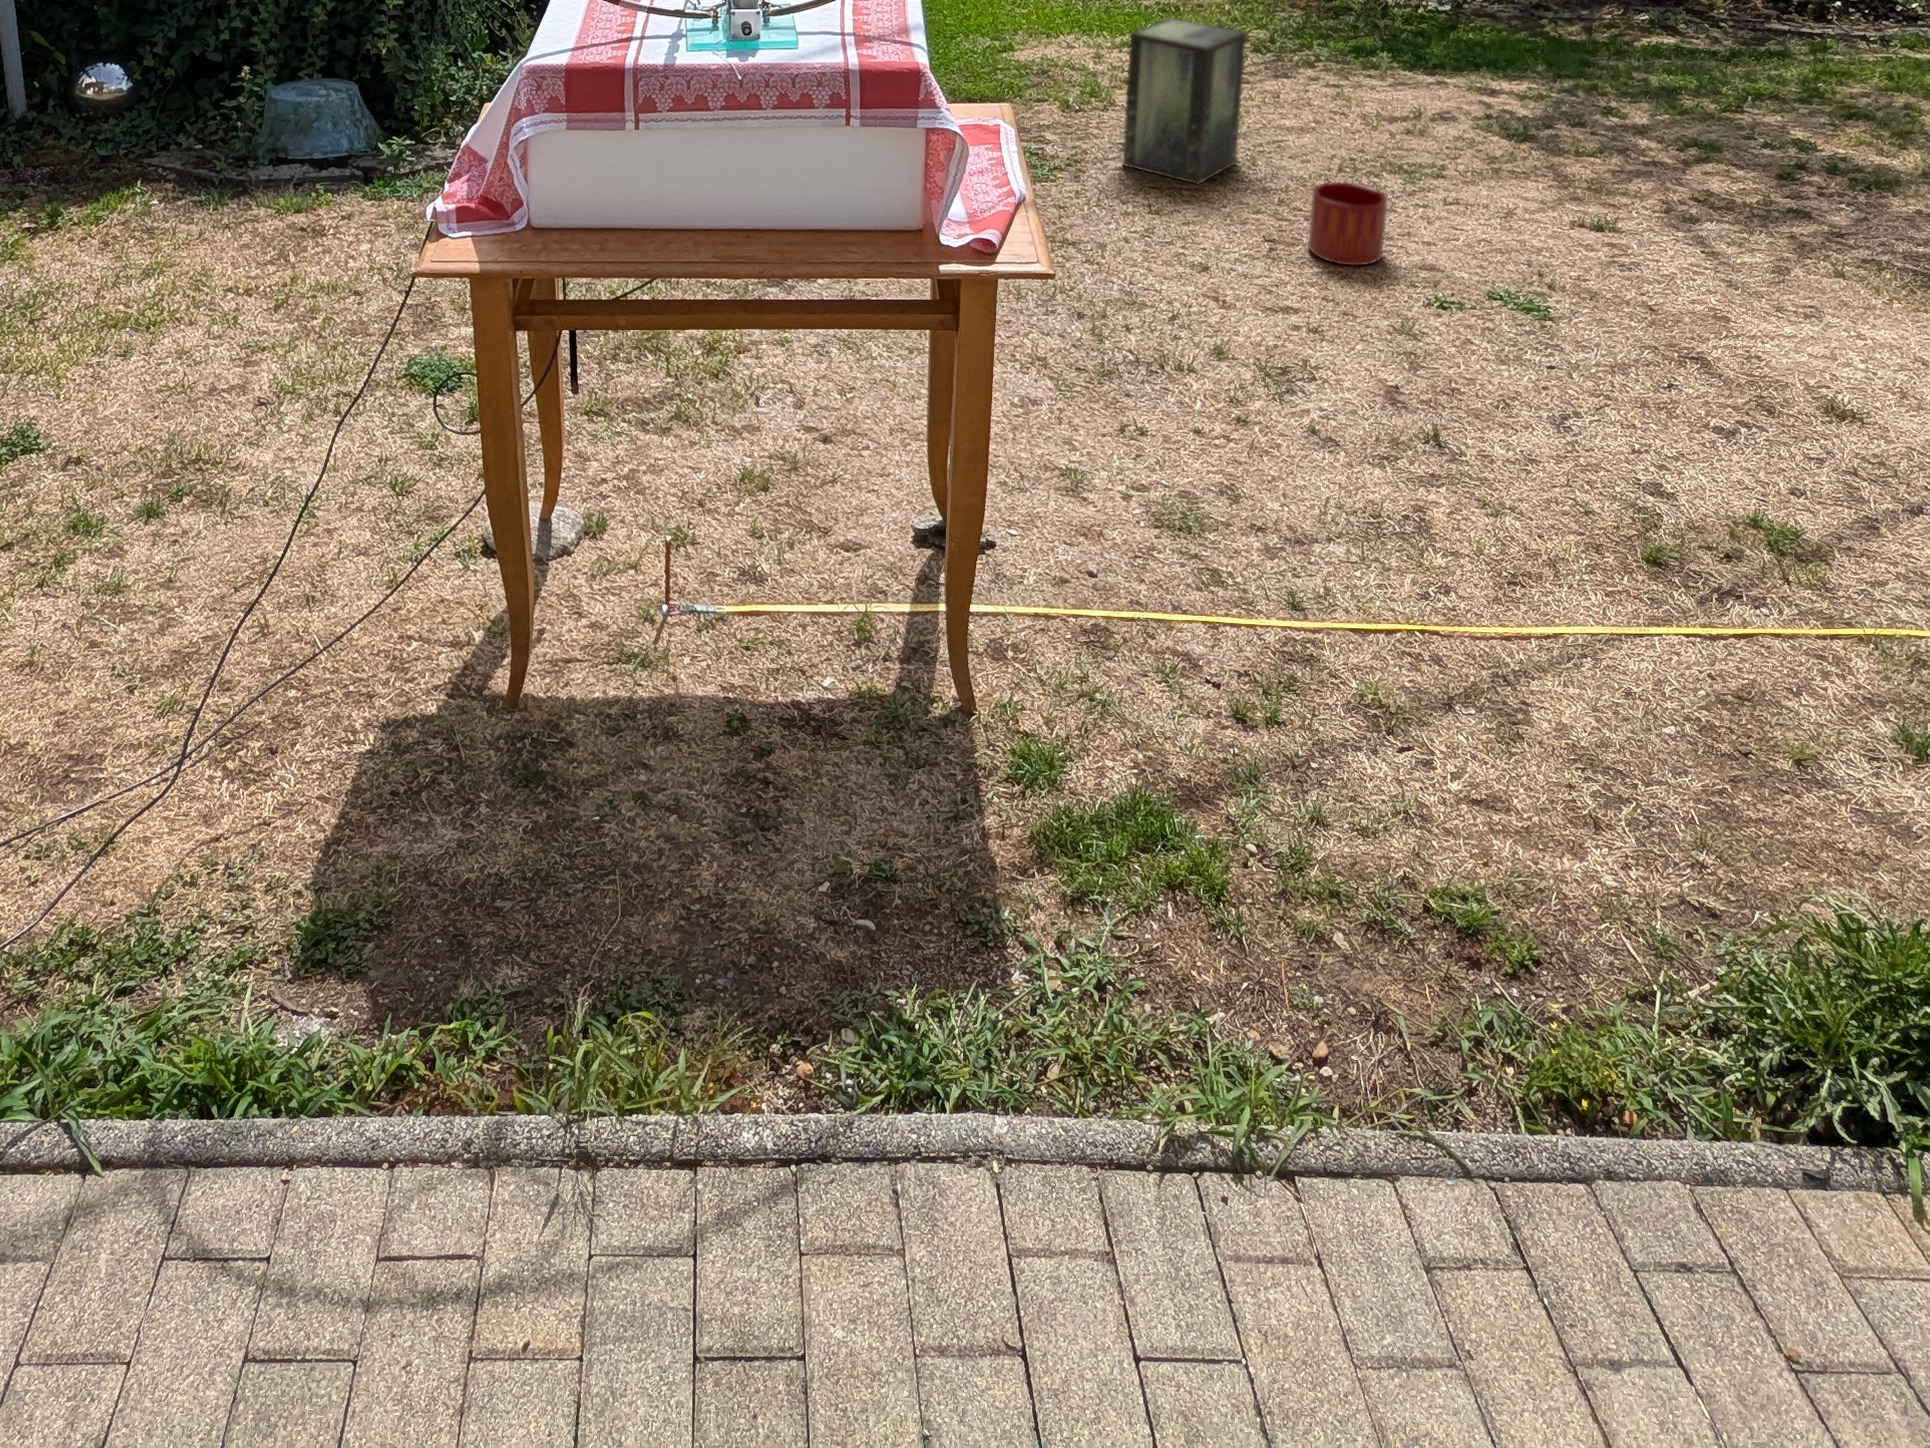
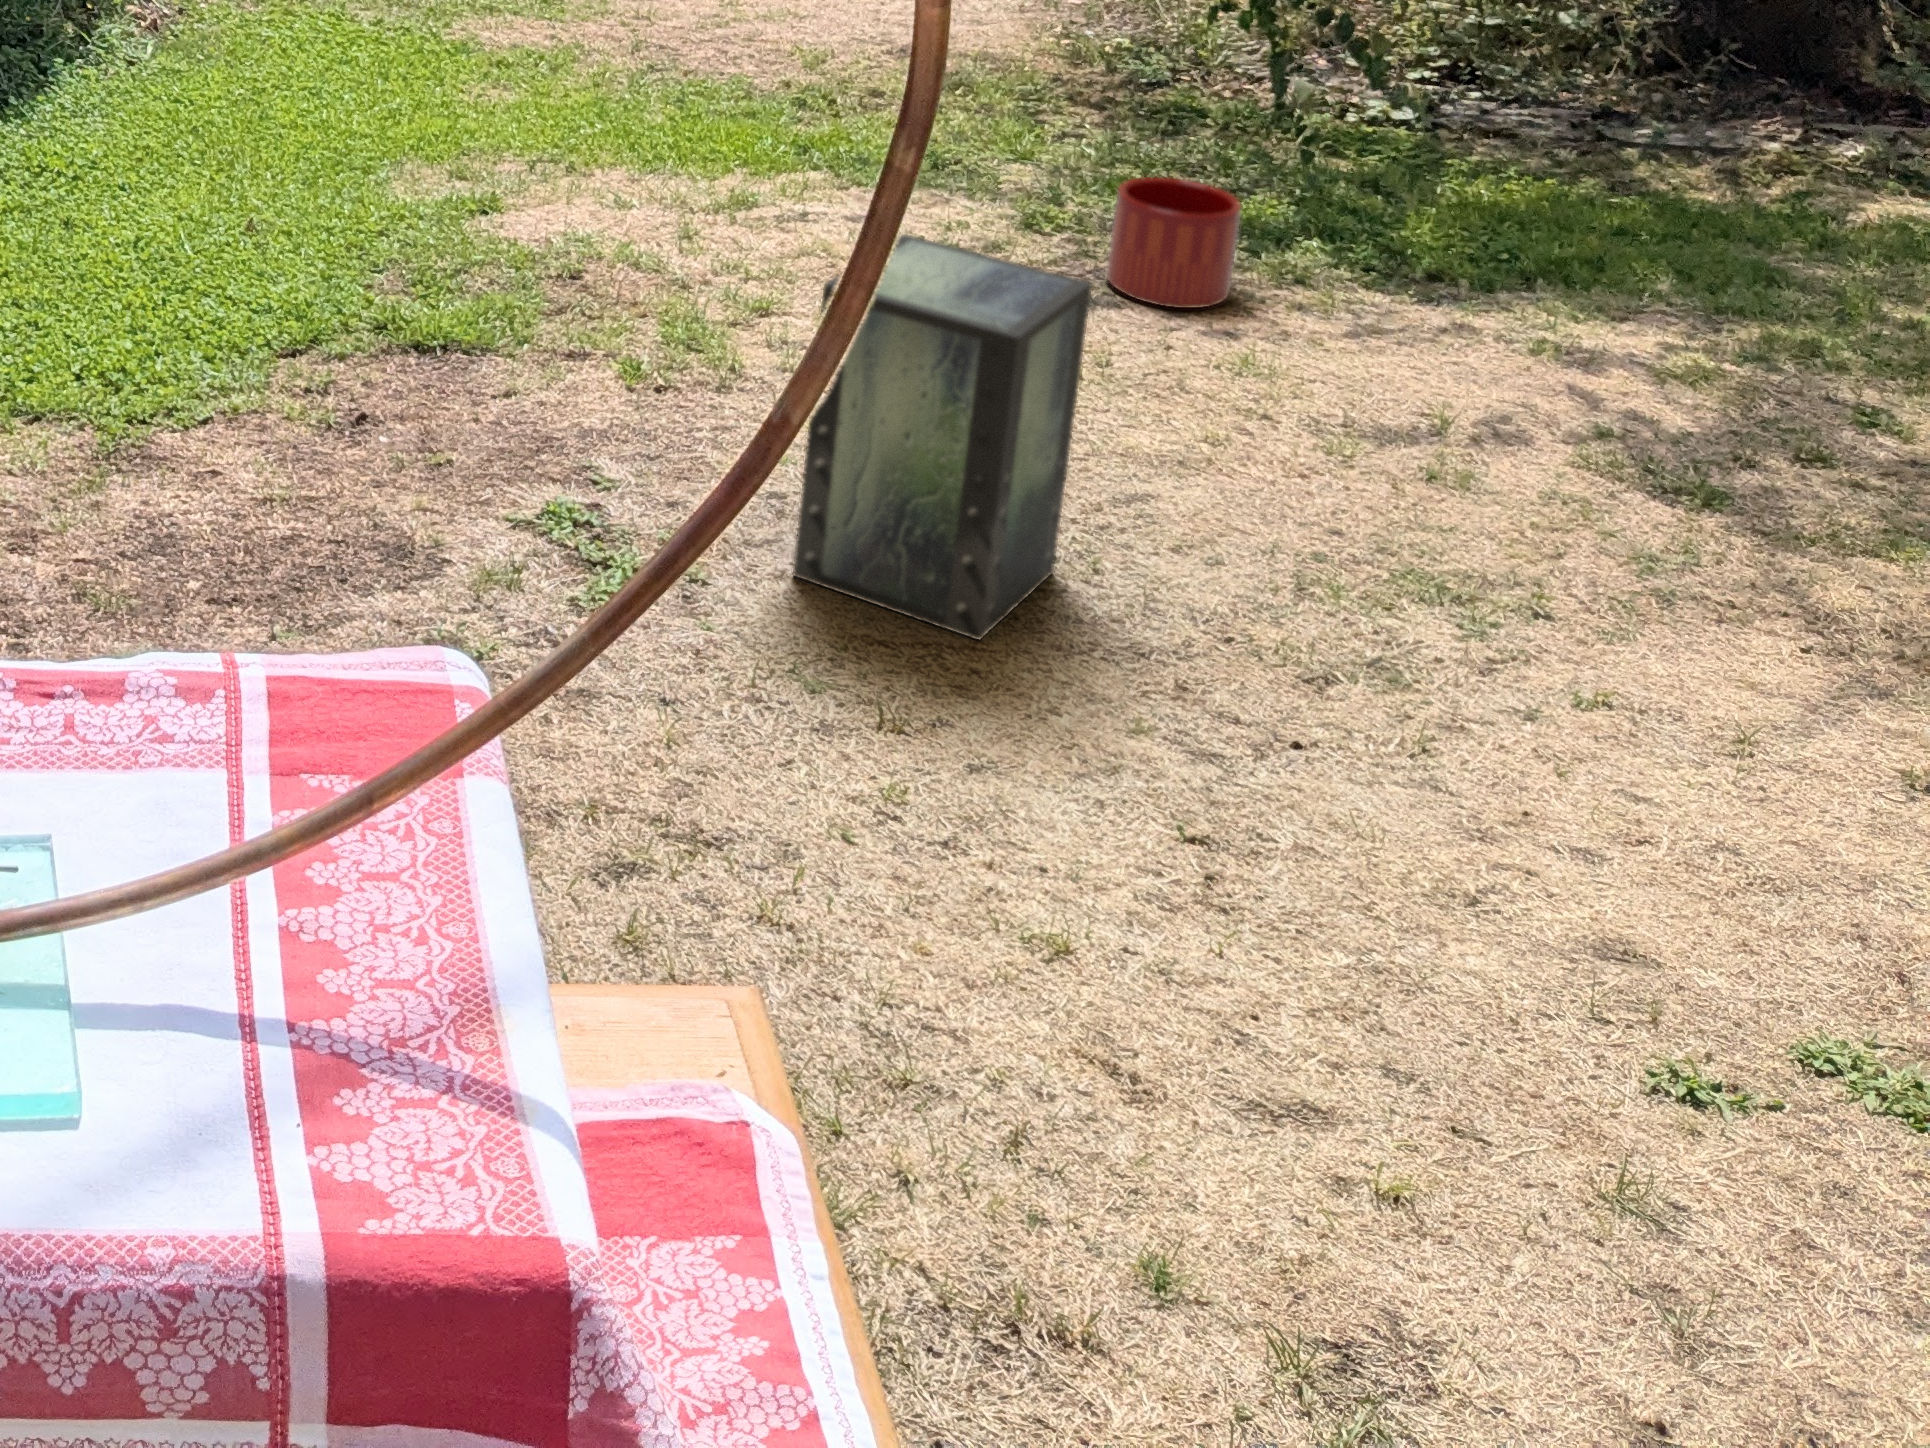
planter: present [1308,182,1387,265] -> present [1106,177,1241,308]

